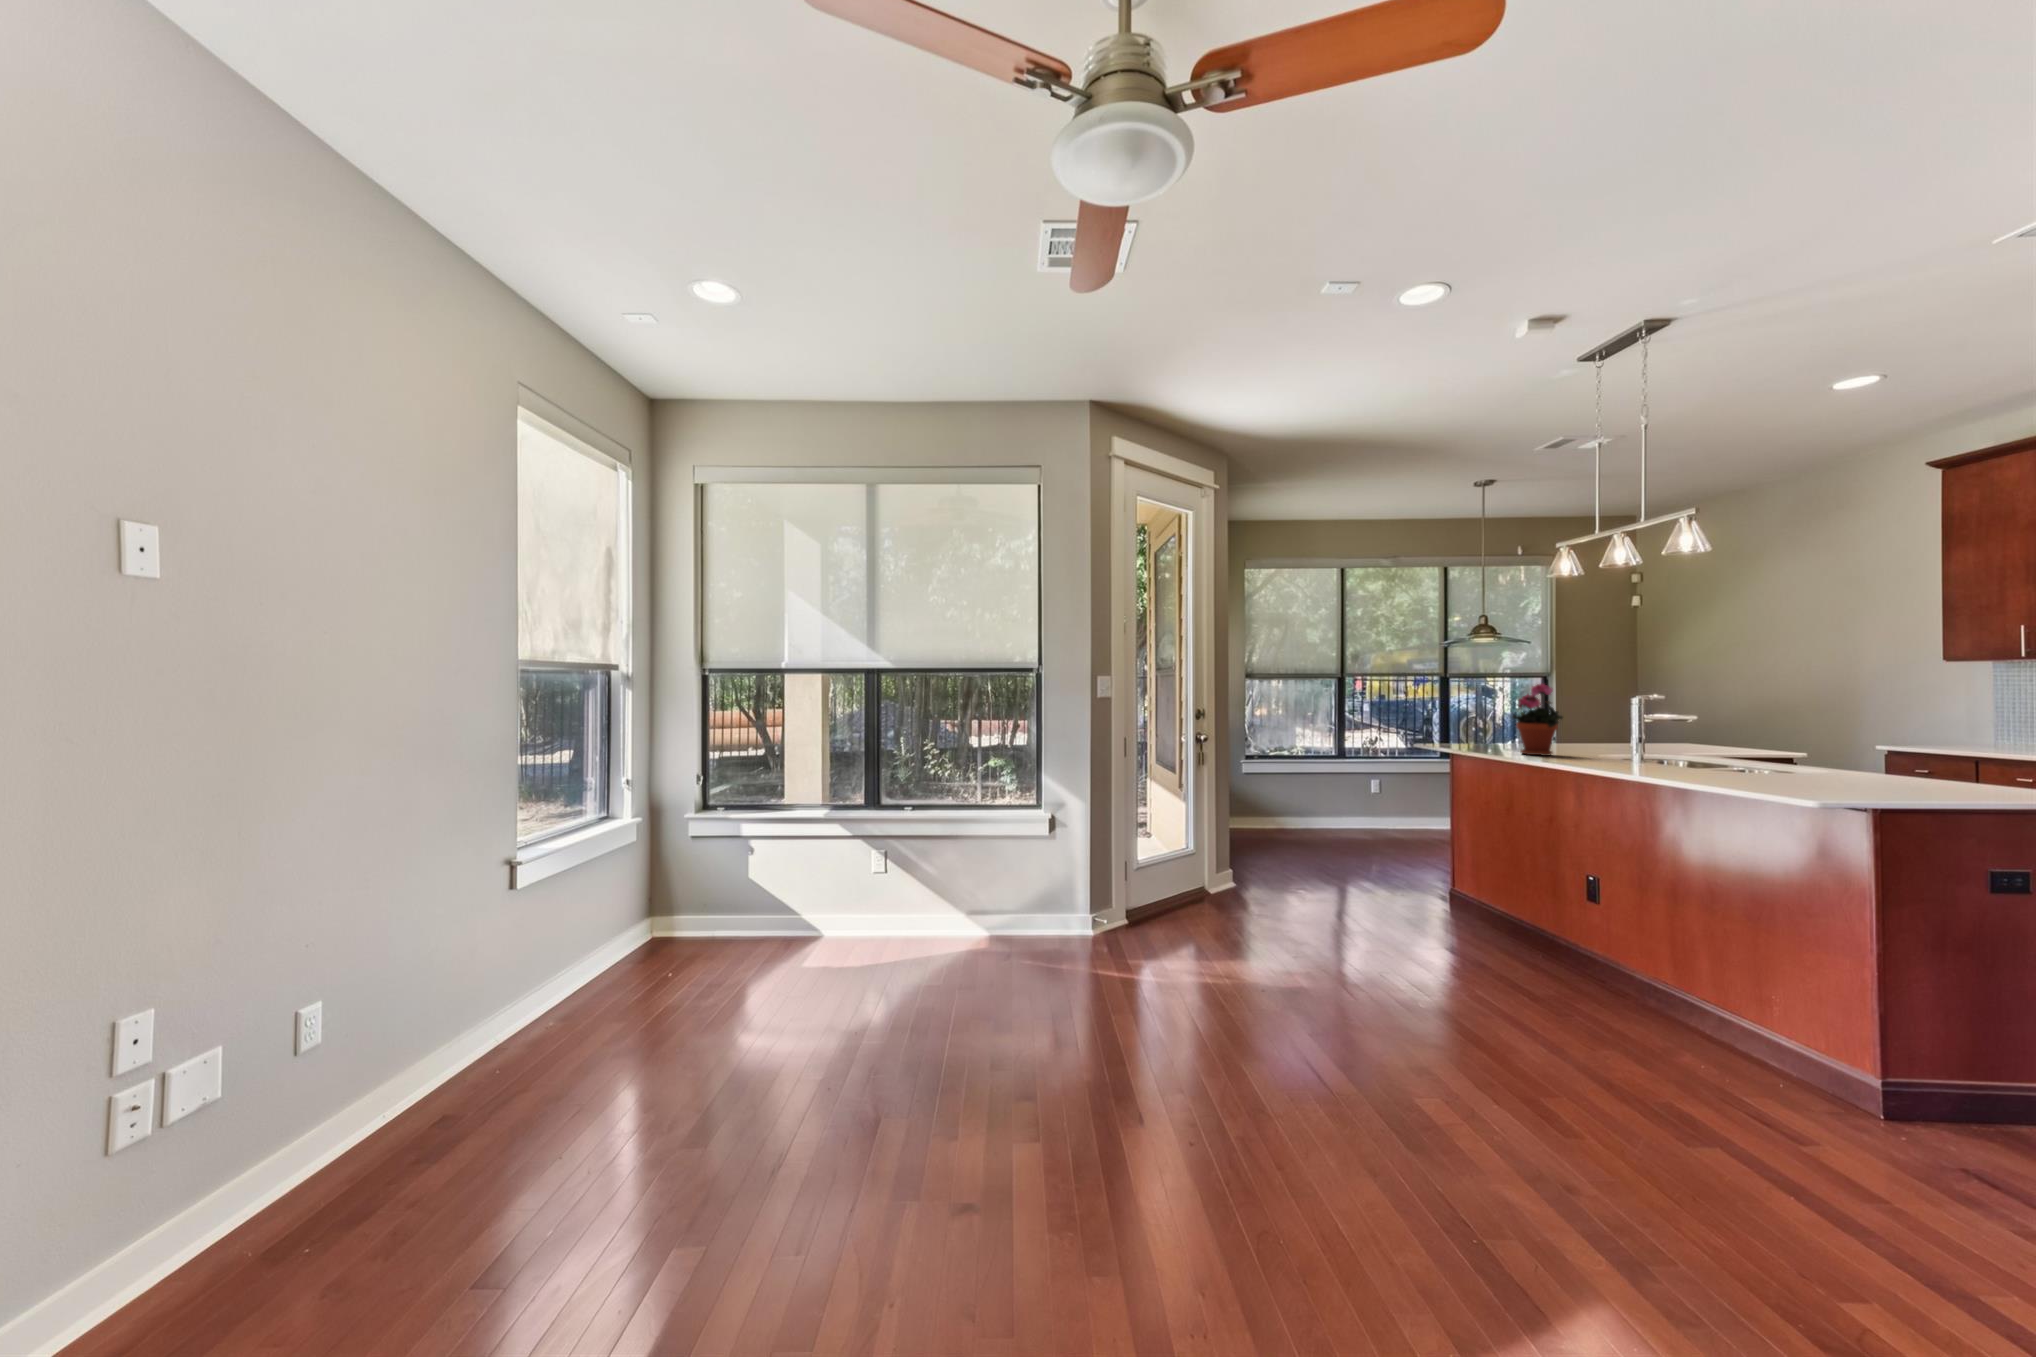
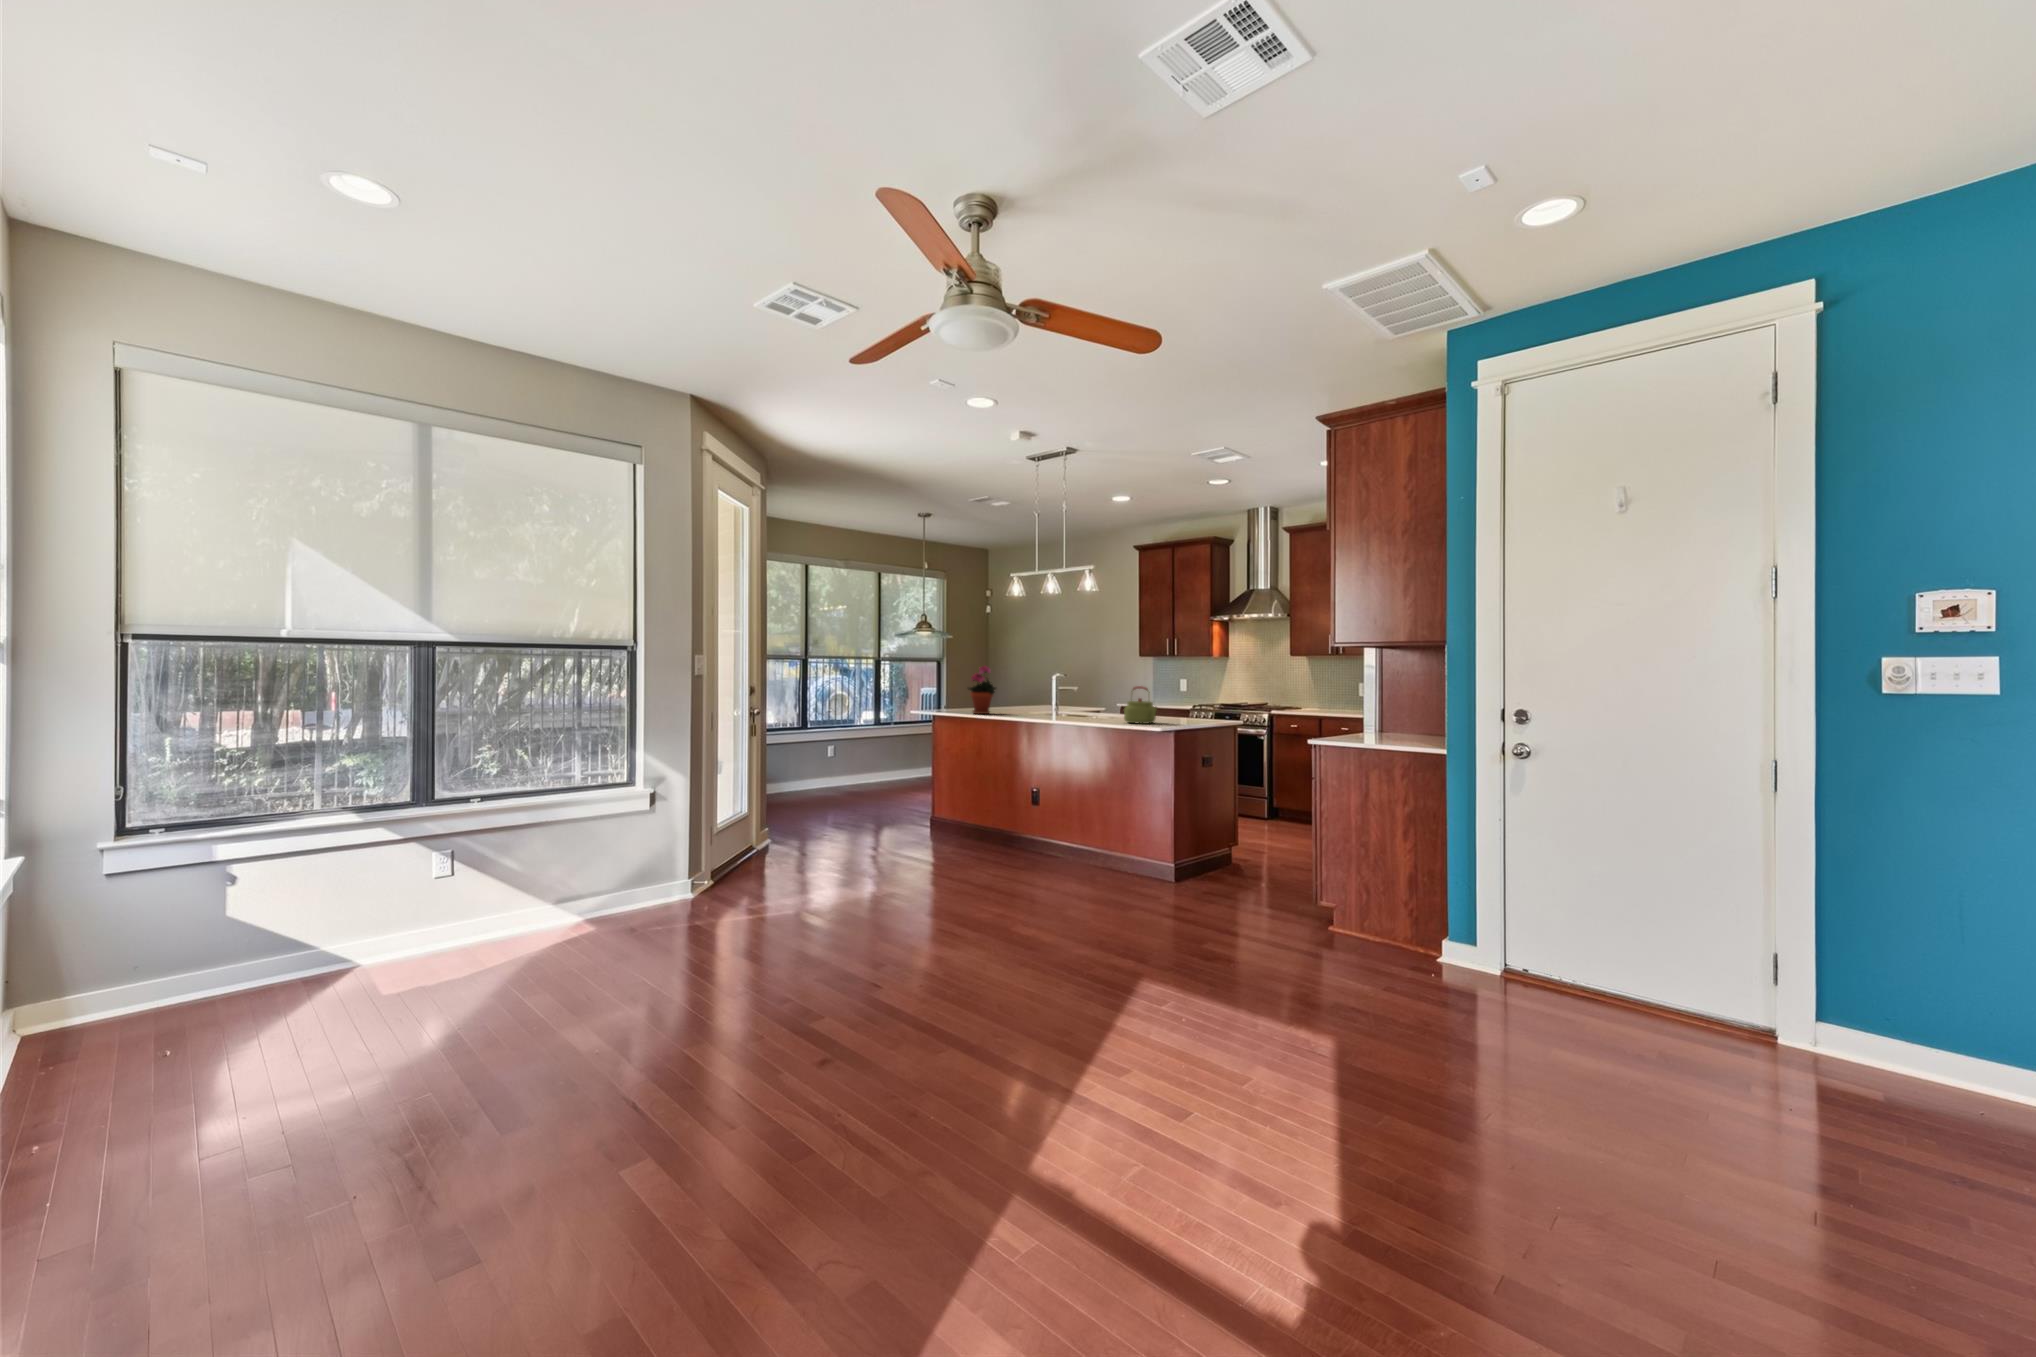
kettle: none [1784,717,1870,790] -> present [1124,686,1157,724]

